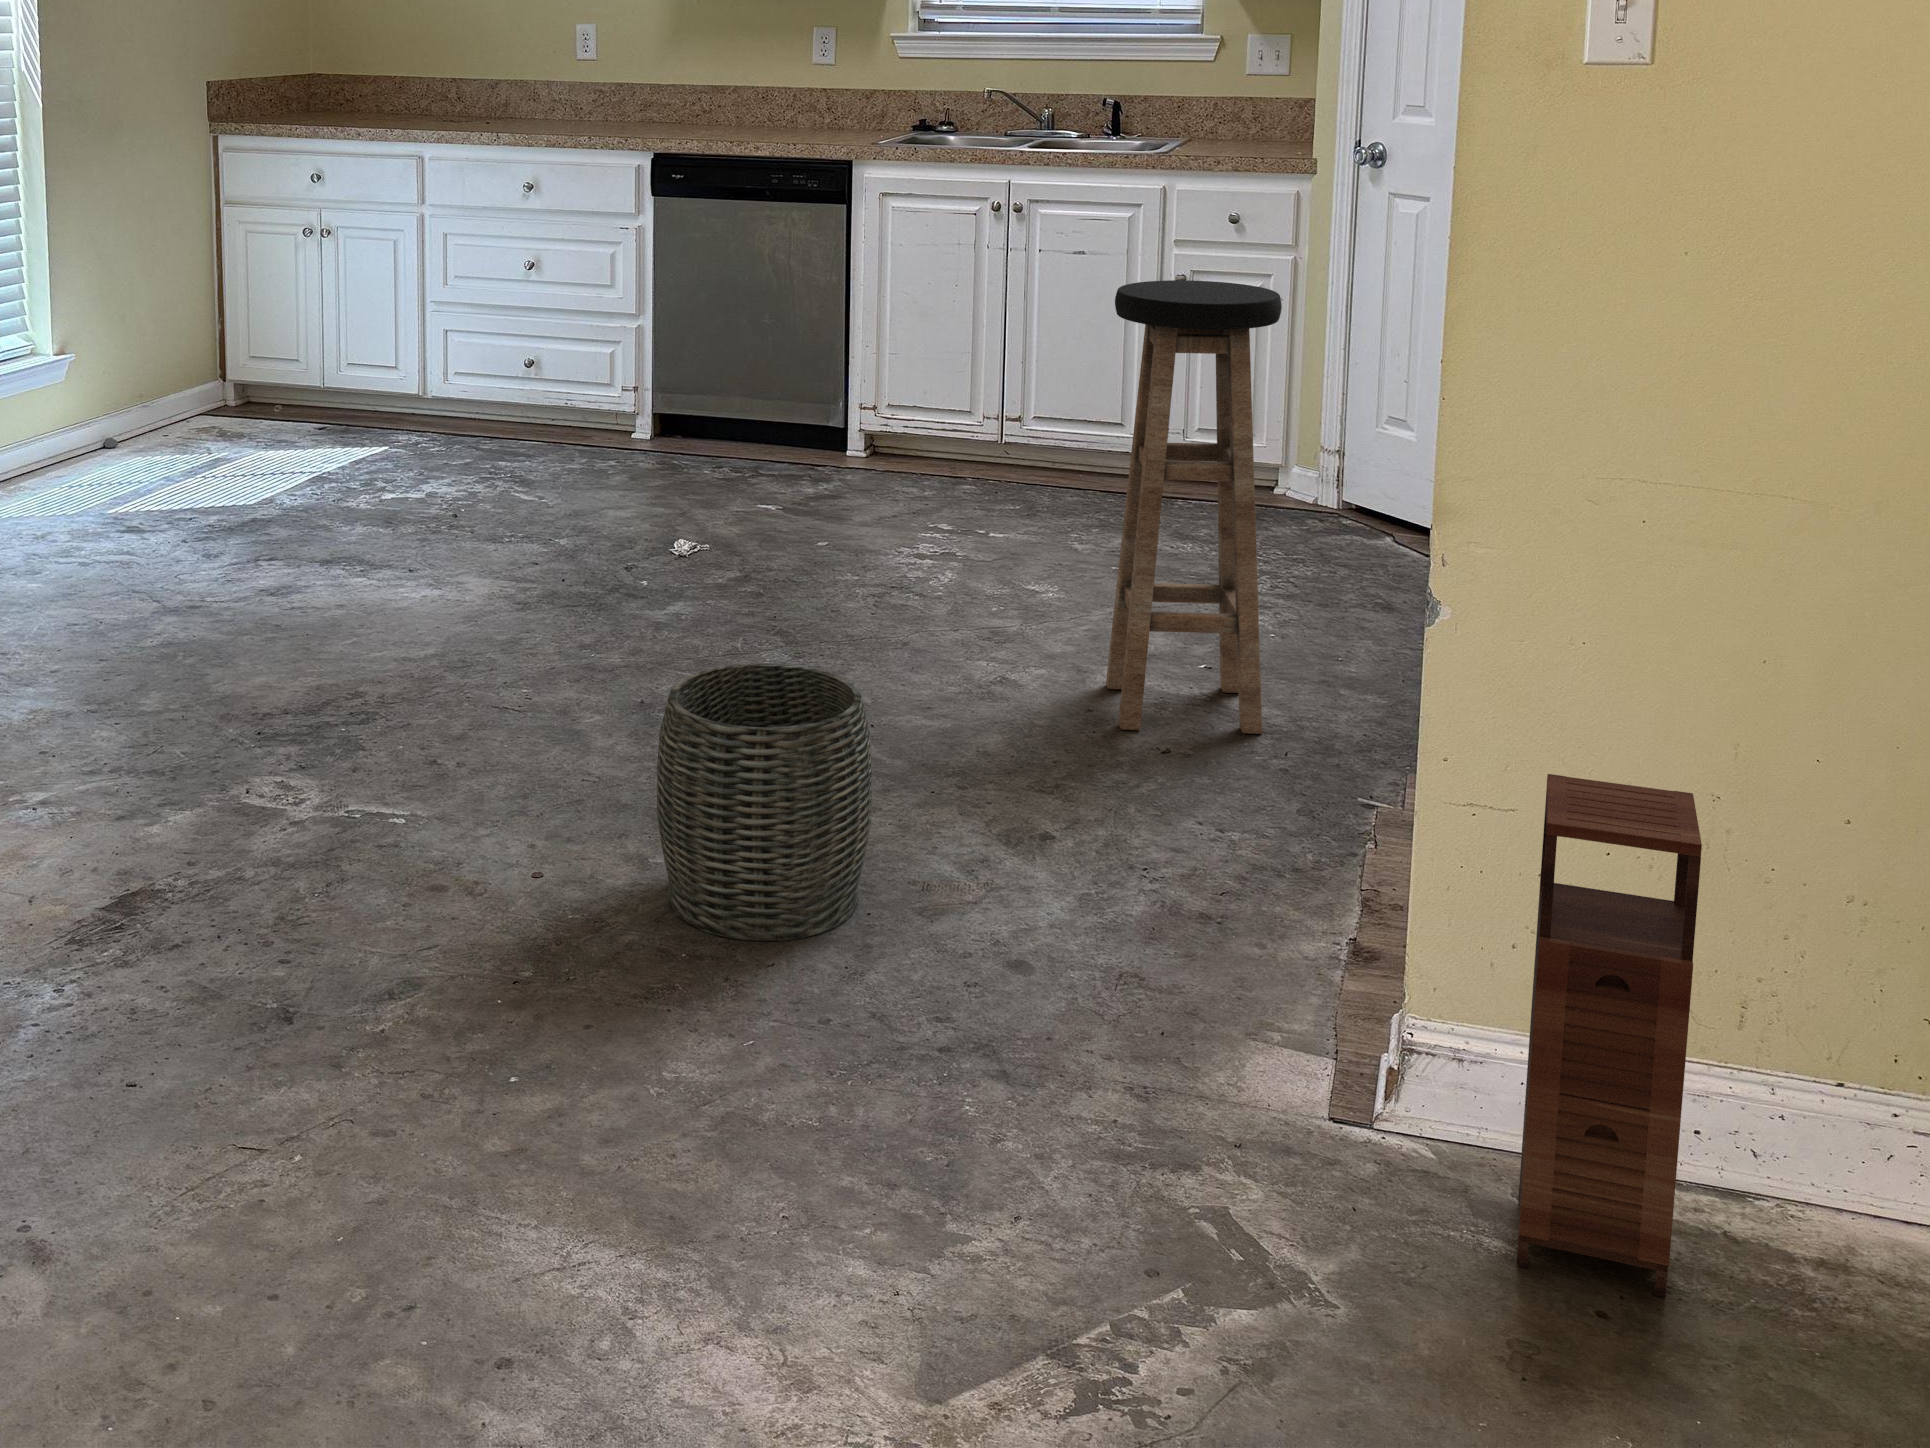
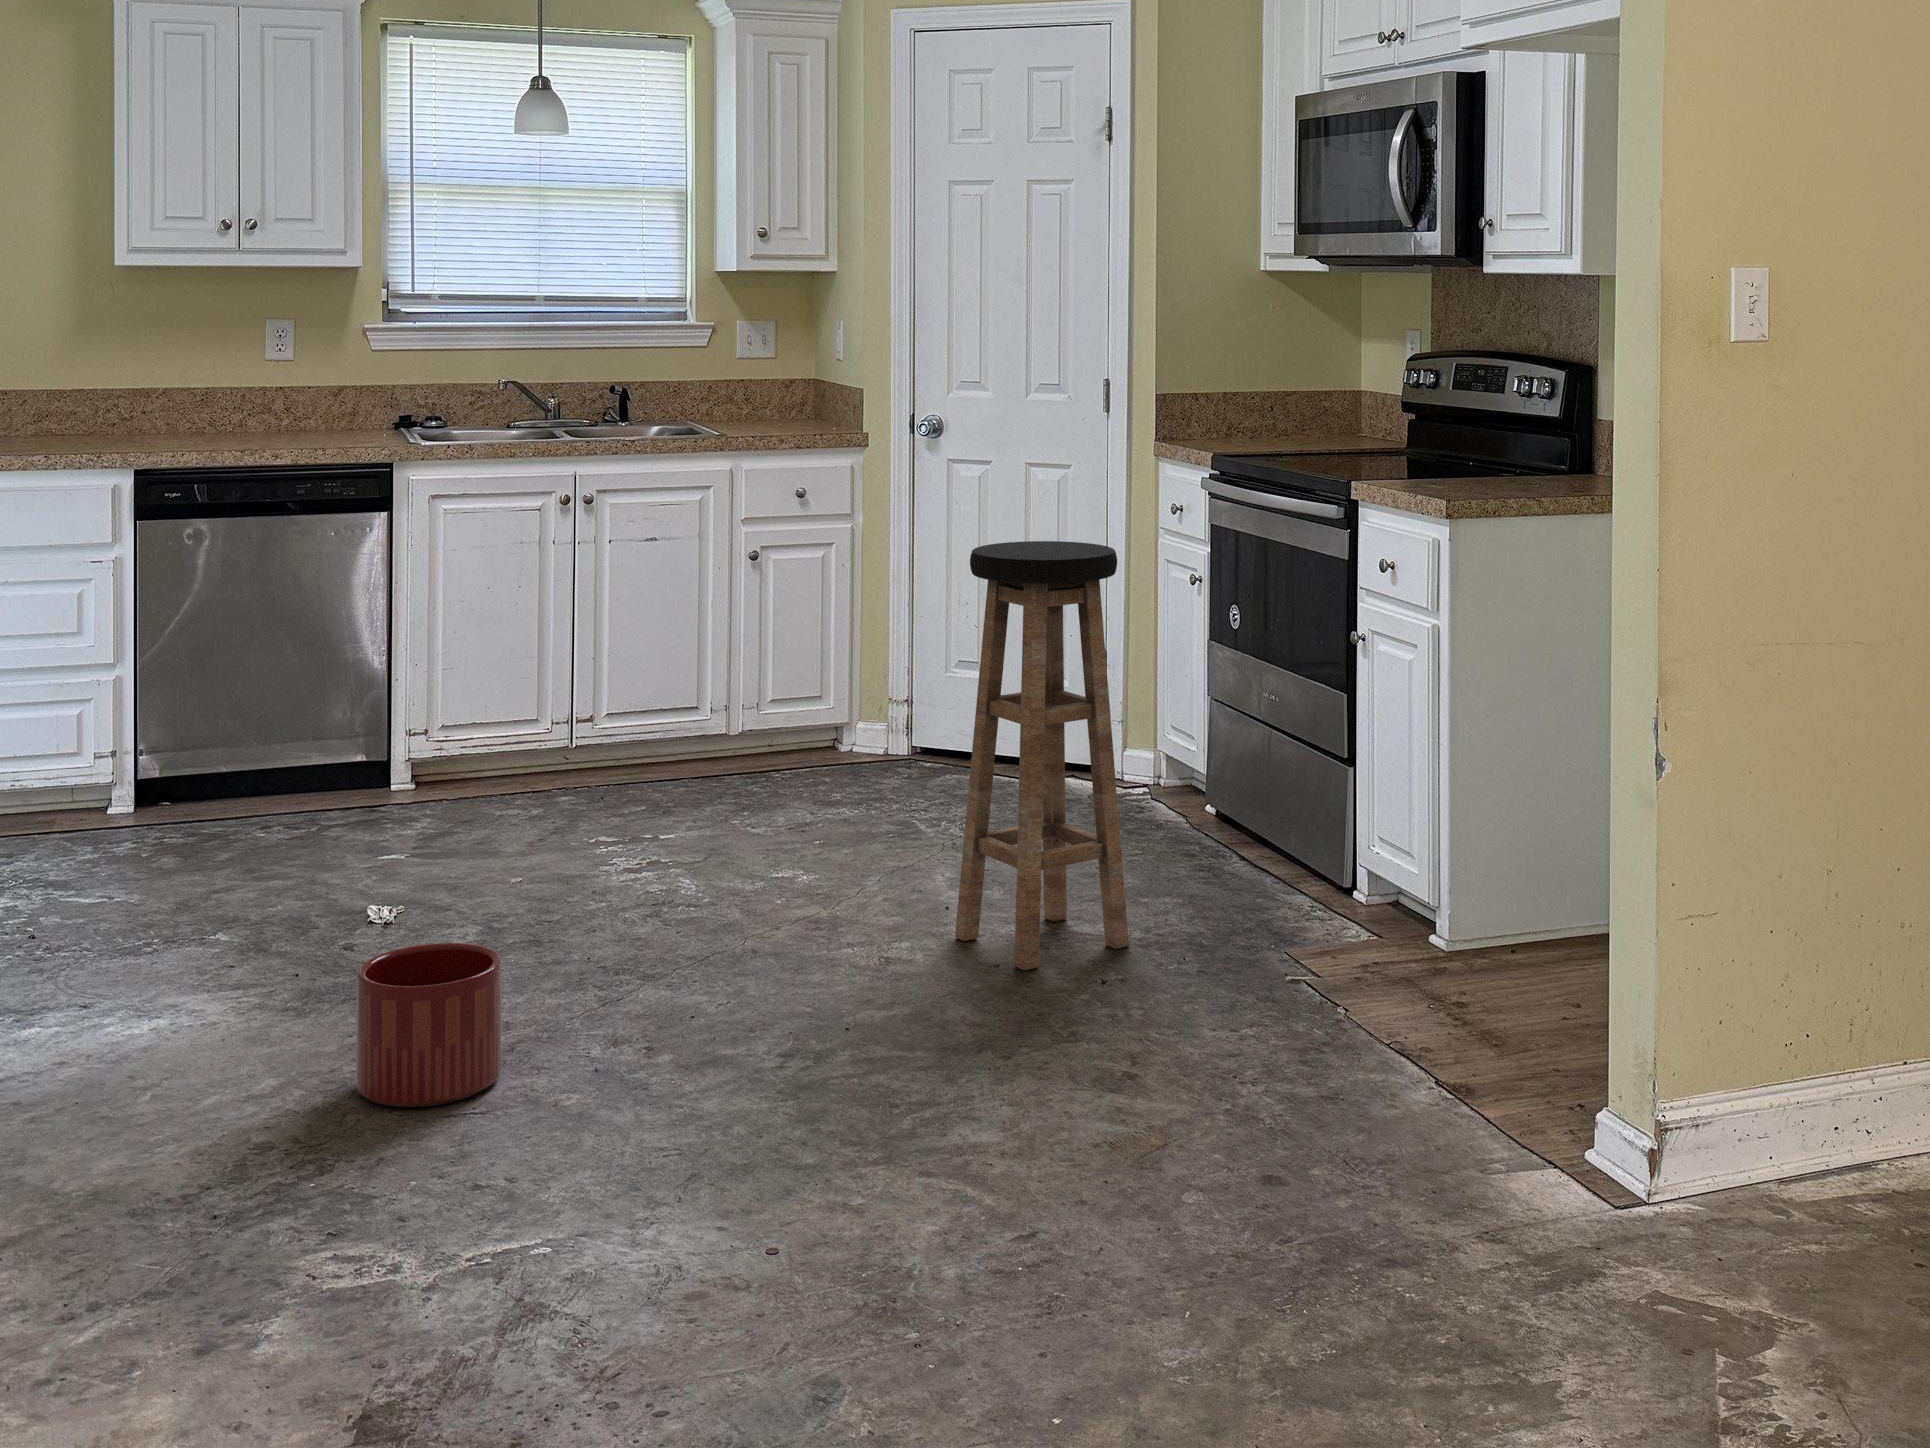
planter: none [470,574,590,708] -> present [356,943,502,1107]
woven basket: present [657,664,872,941] -> none [855,946,1071,1233]
storage cabinet: present [1517,774,1702,1297] -> none [1734,850,1888,1238]

